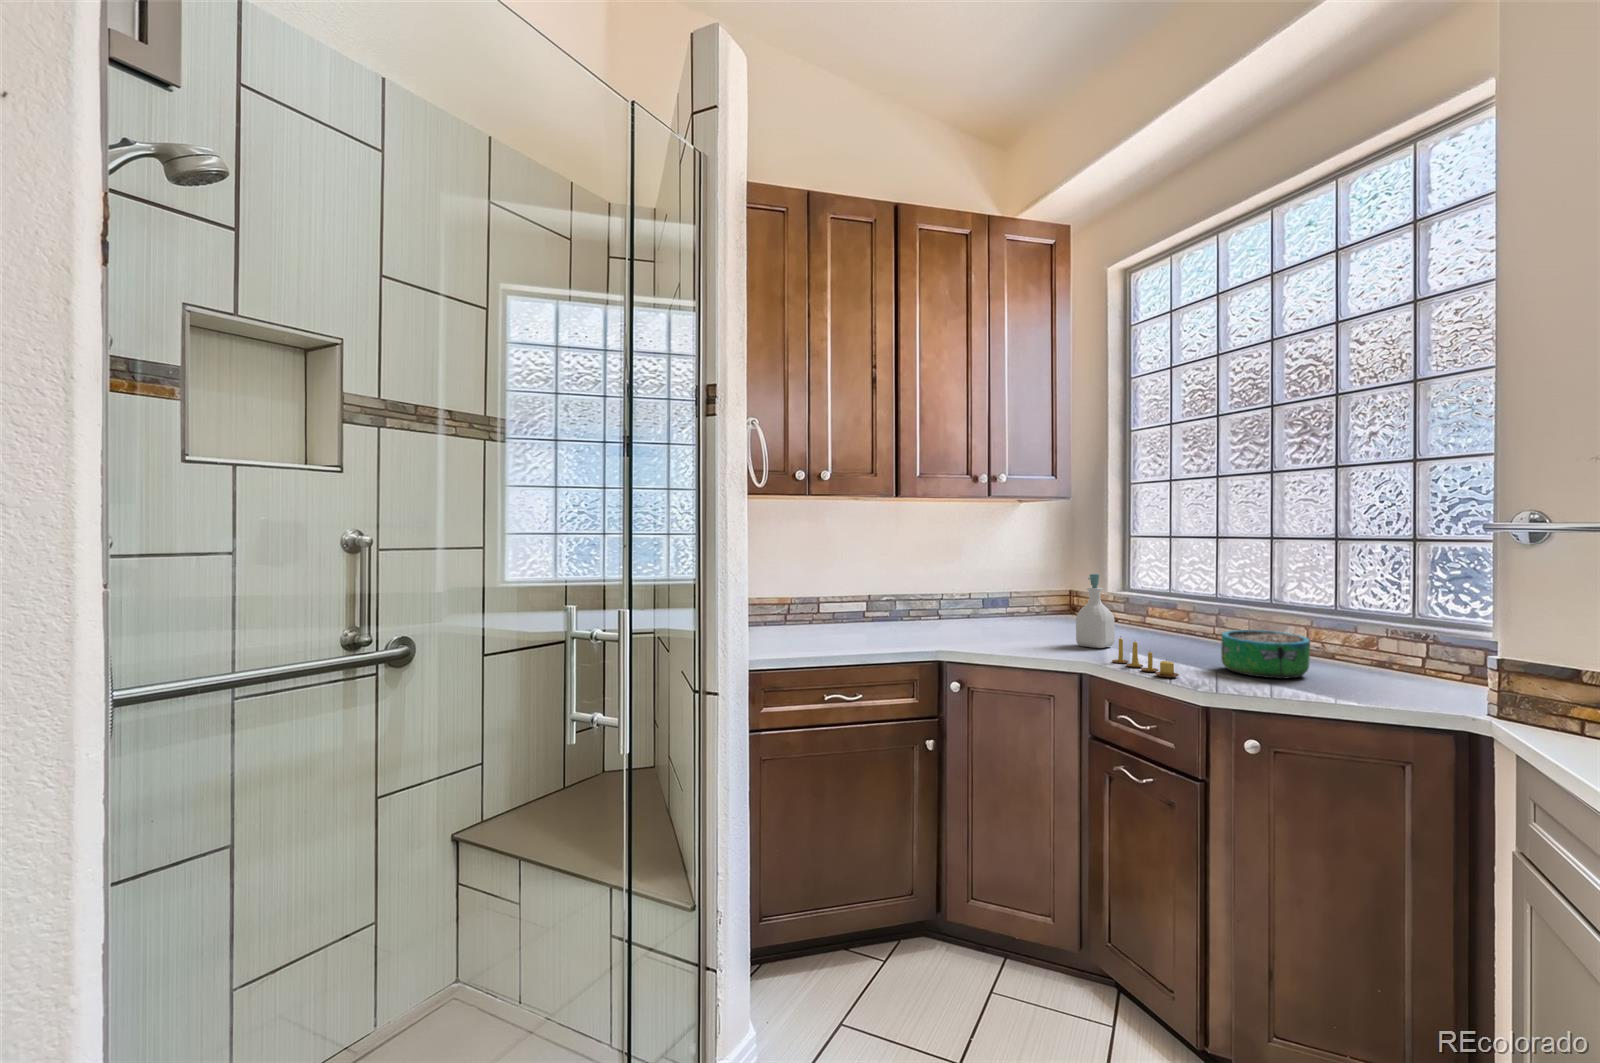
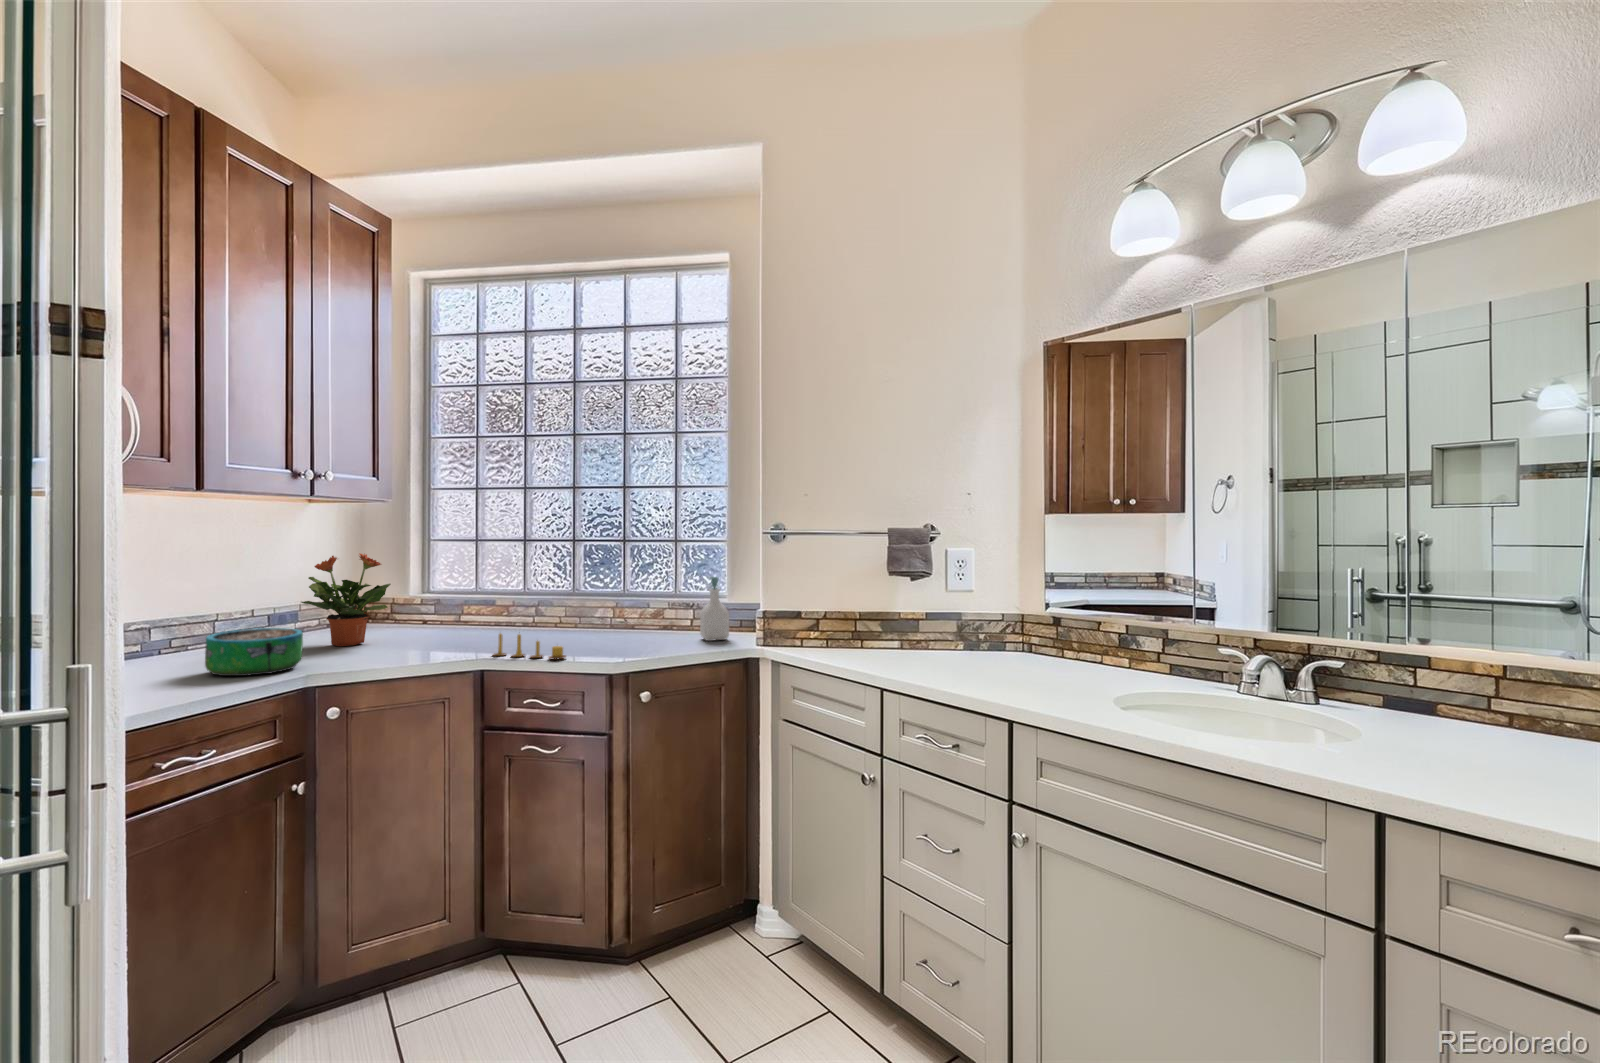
potted plant: none [987,547,1065,633] -> present [301,553,391,646]
soap bottle: present [1076,574,1115,648] -> present [700,577,729,641]
decorative bowl: present [1221,630,1310,679] -> present [205,628,303,676]

